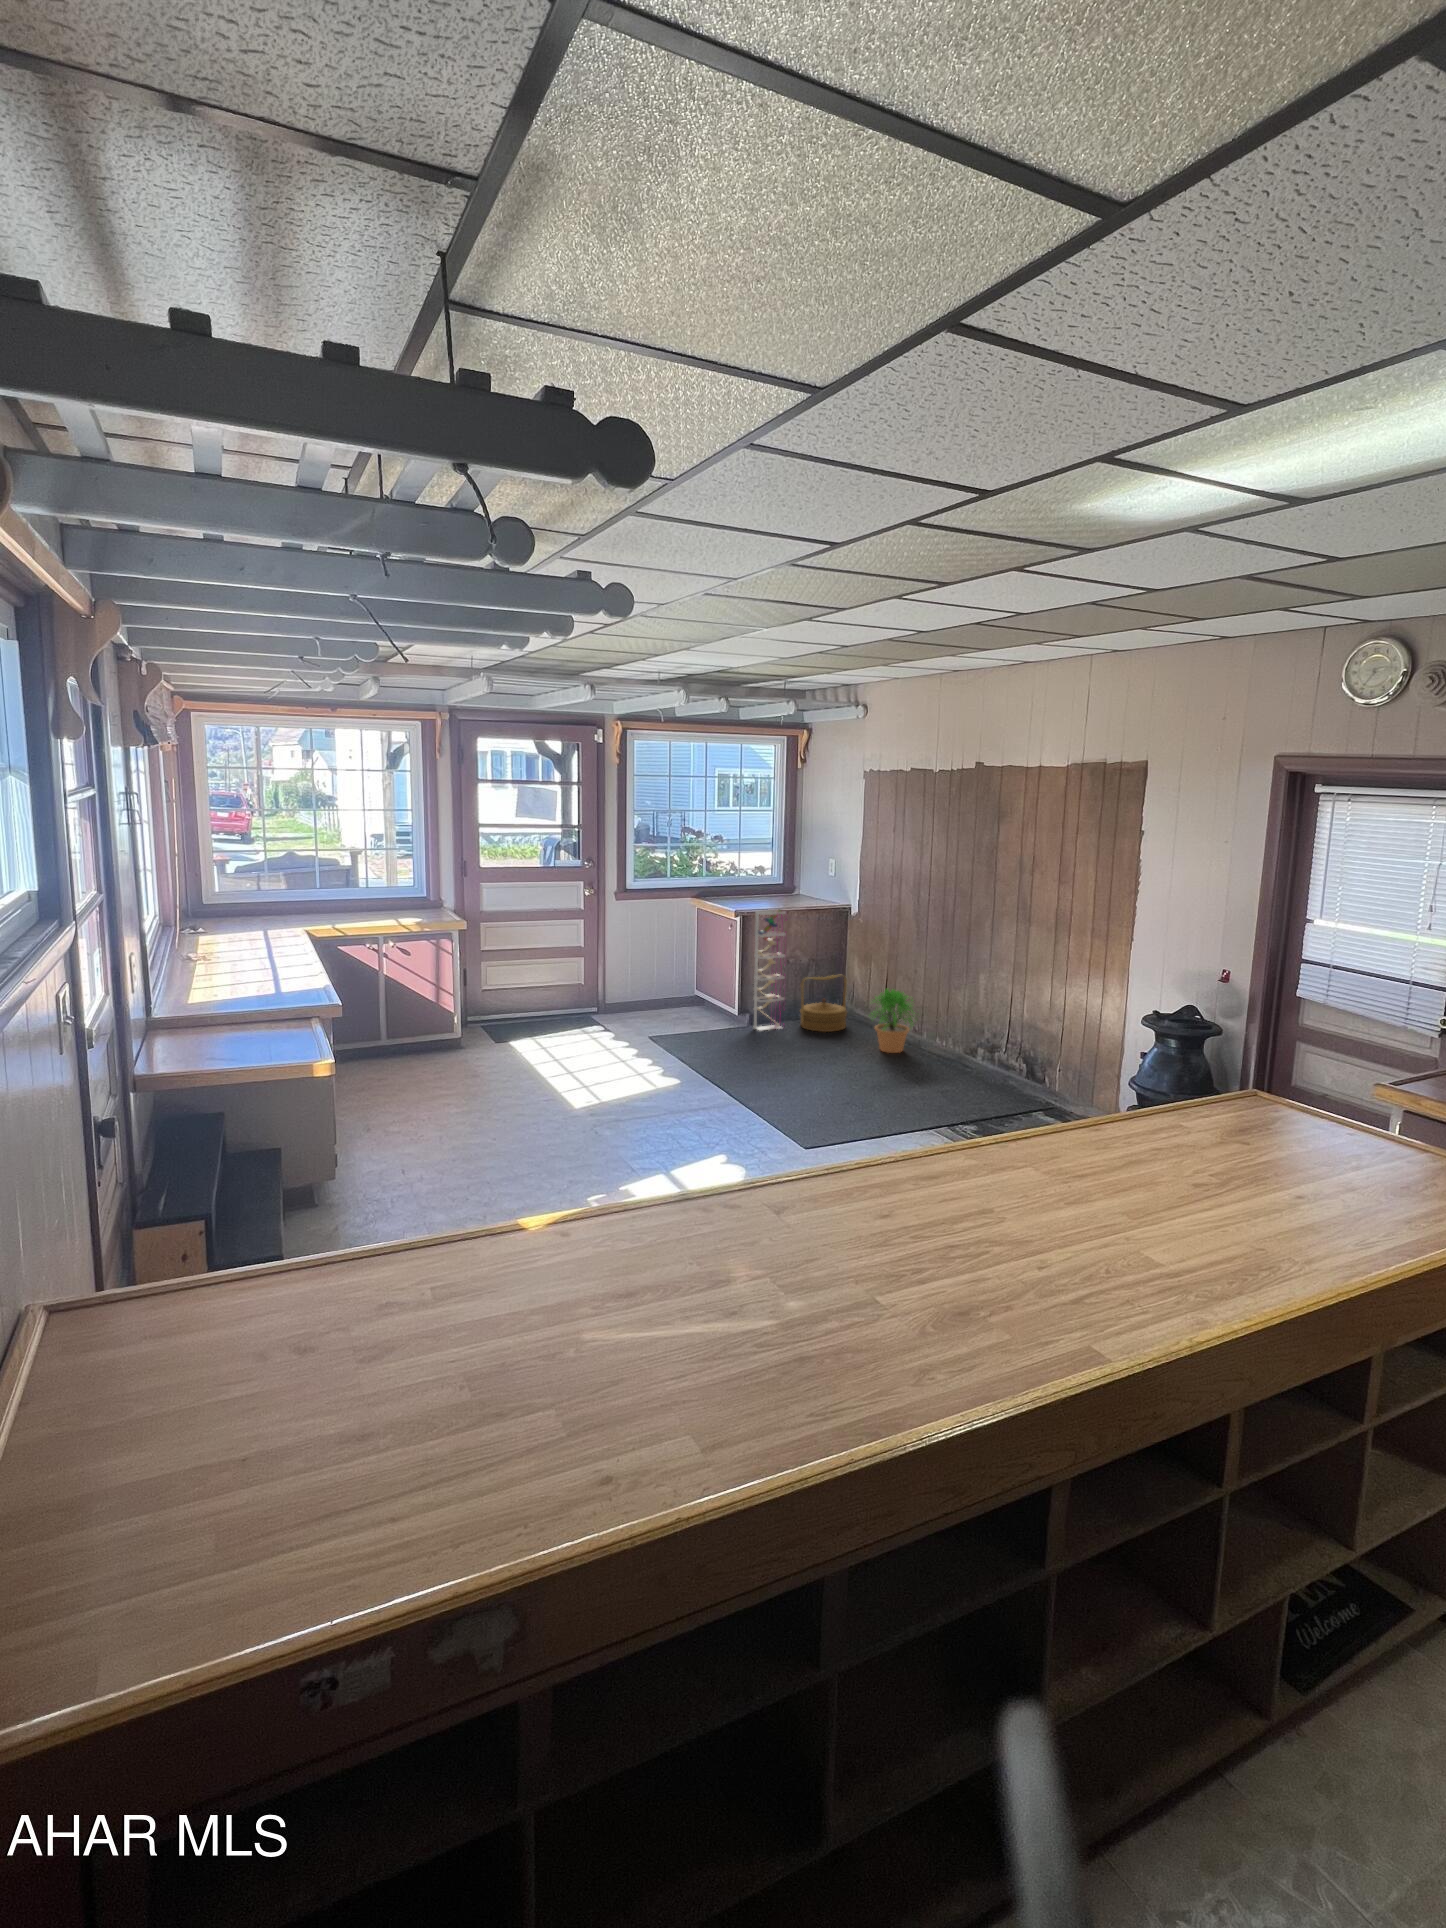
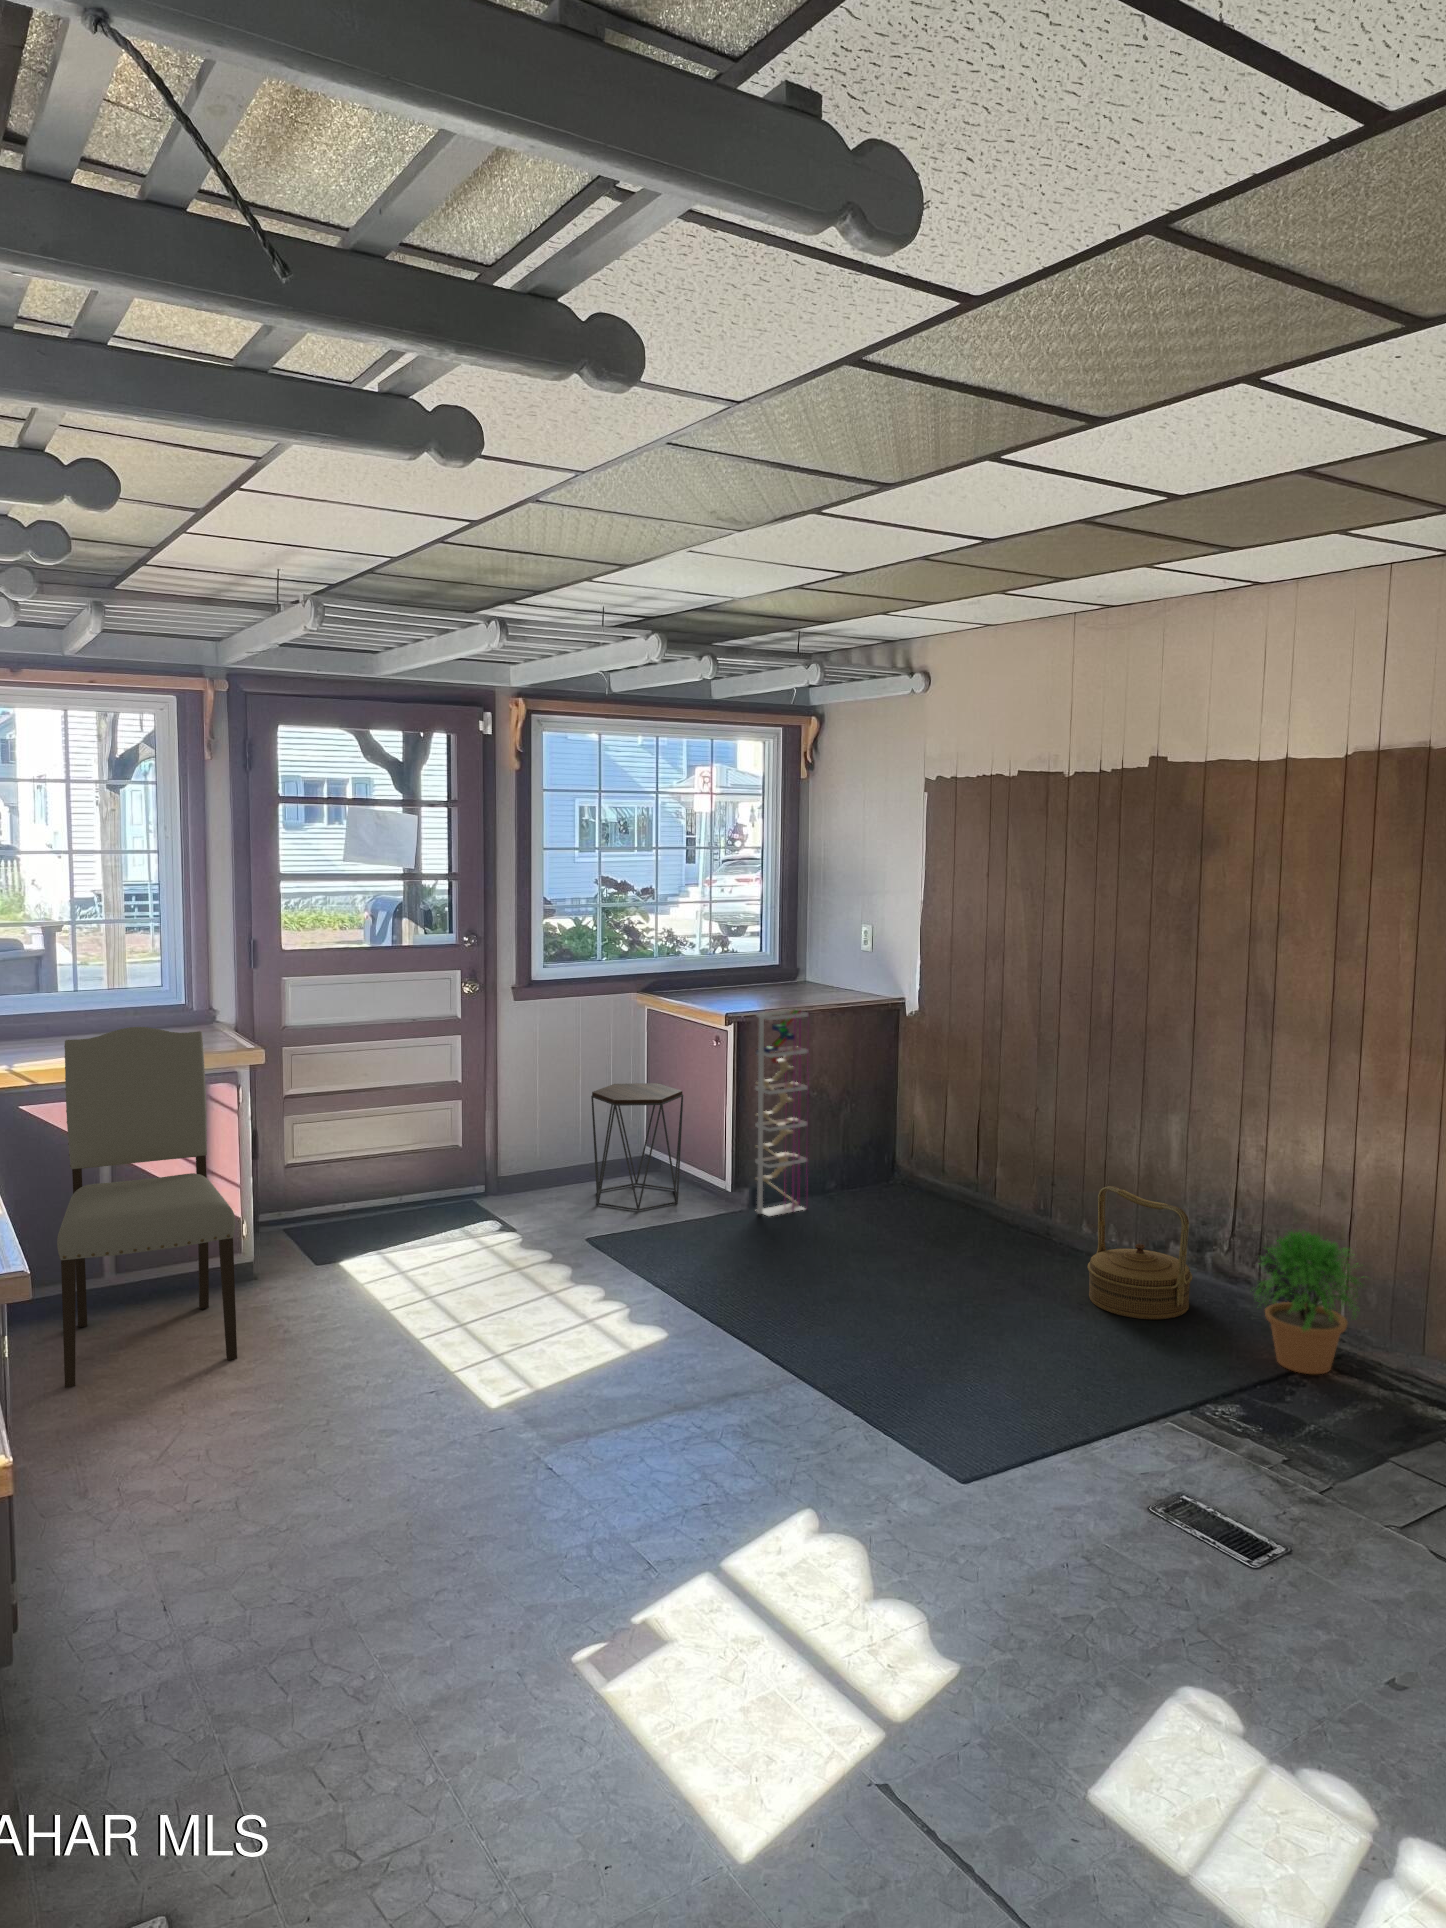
chair: none [360,906,451,1089] -> present [57,1027,237,1388]
side table: none [659,952,714,1025] -> present [591,1083,683,1211]
woven basket: present [800,975,847,1032] -> present [1087,1186,1192,1319]
potted plant: present [872,989,914,1053] -> present [1255,1230,1361,1374]

